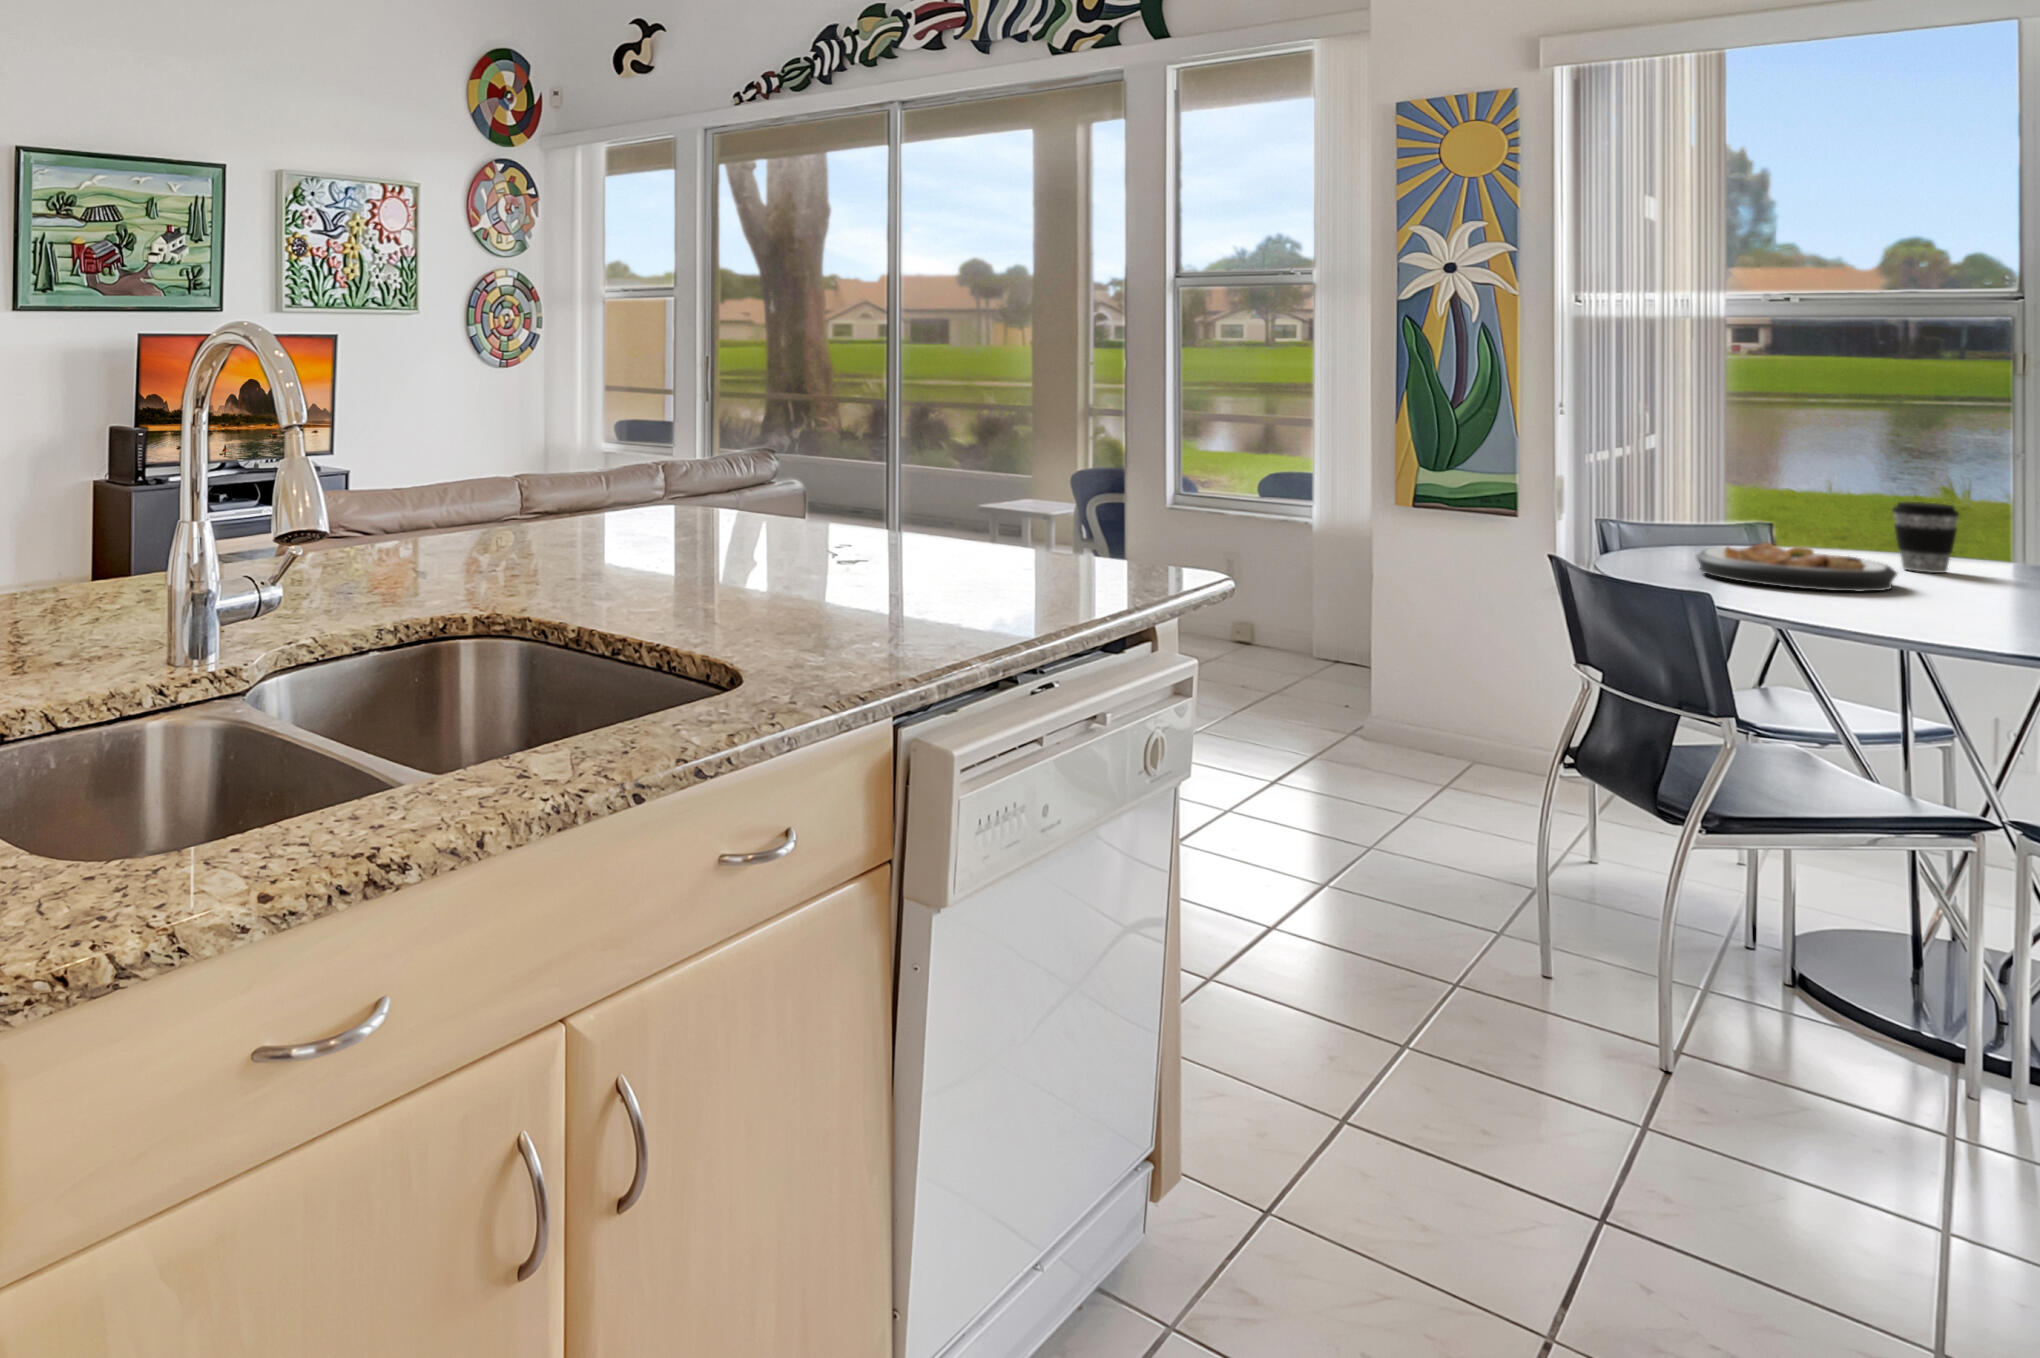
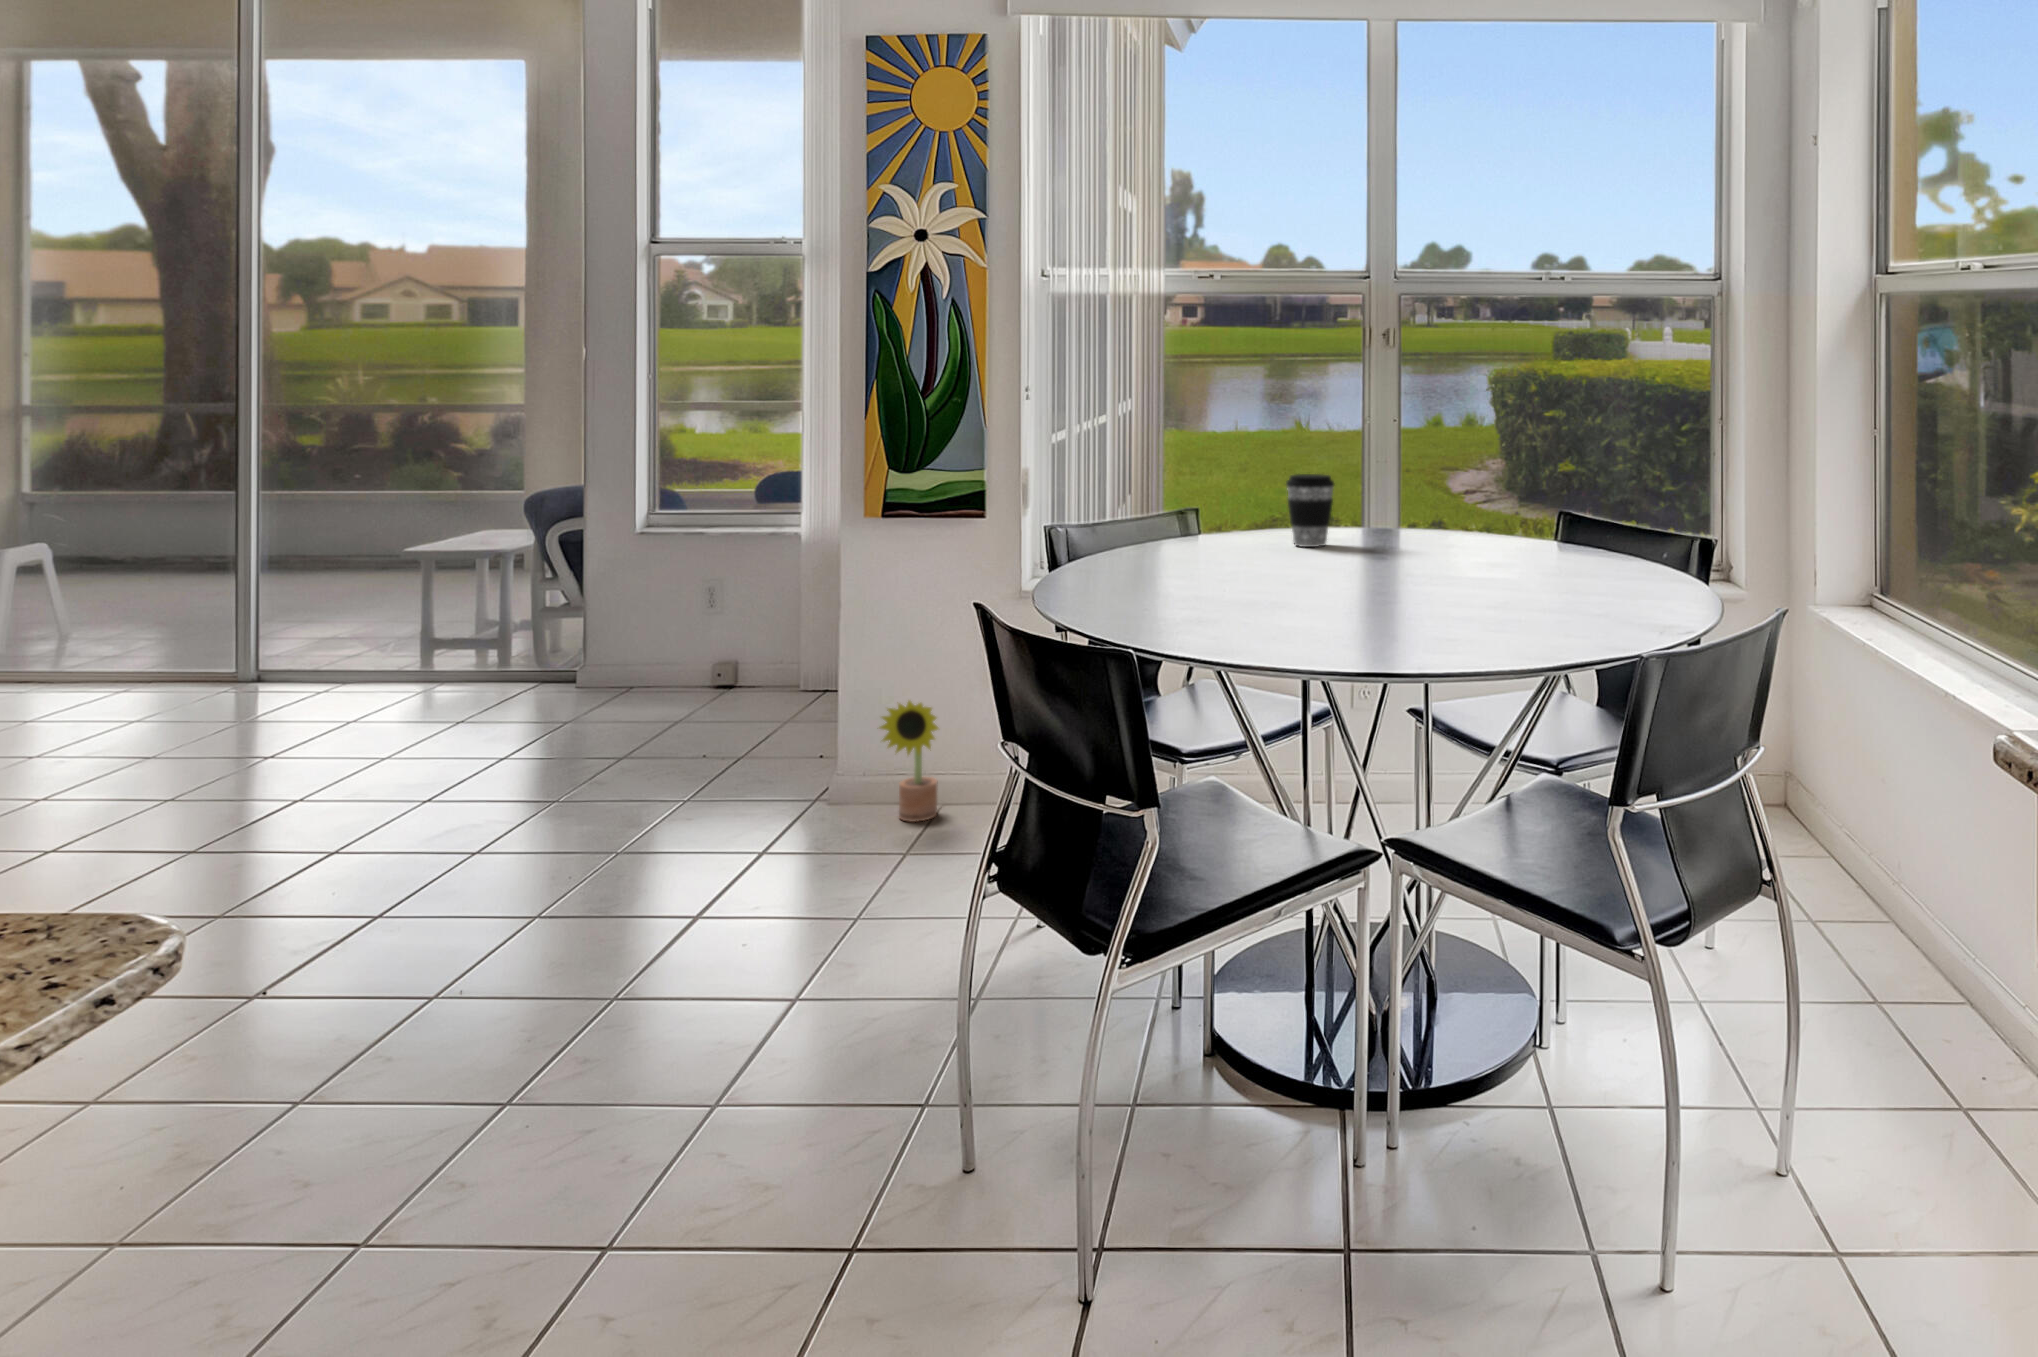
plate: present [1696,542,1897,591] -> none [1120,529,1289,580]
decorative plant: none [1410,659,1472,764] -> present [880,701,938,822]

